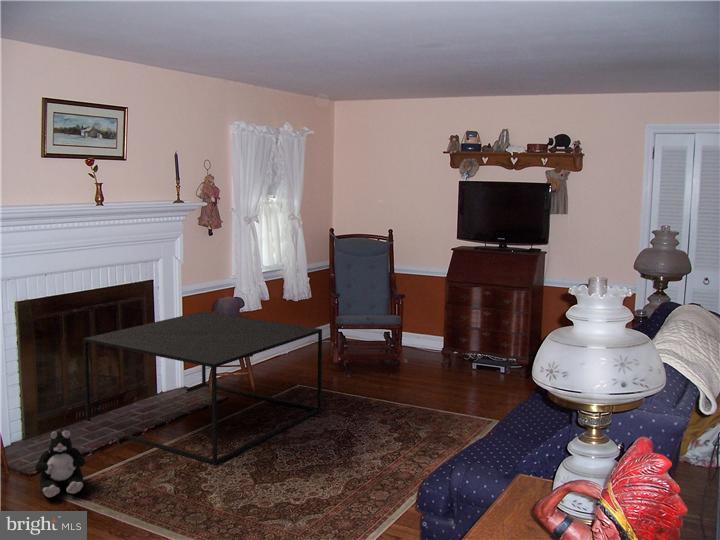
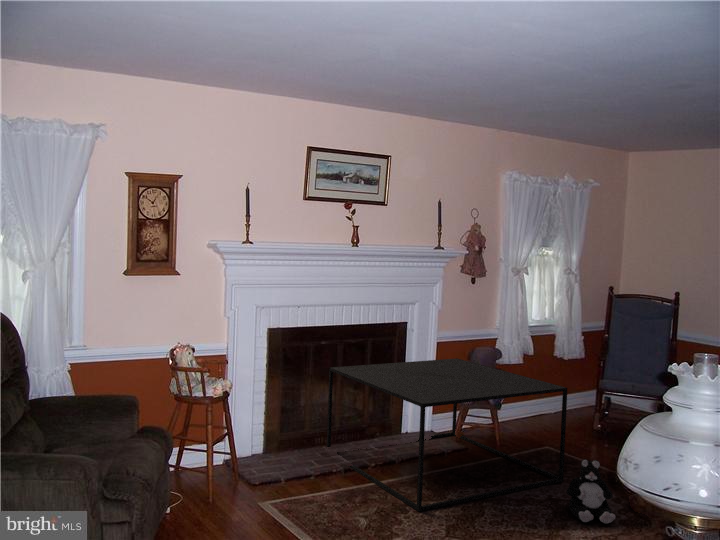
plush toy: present [35,429,86,497] -> present [567,459,615,524]

